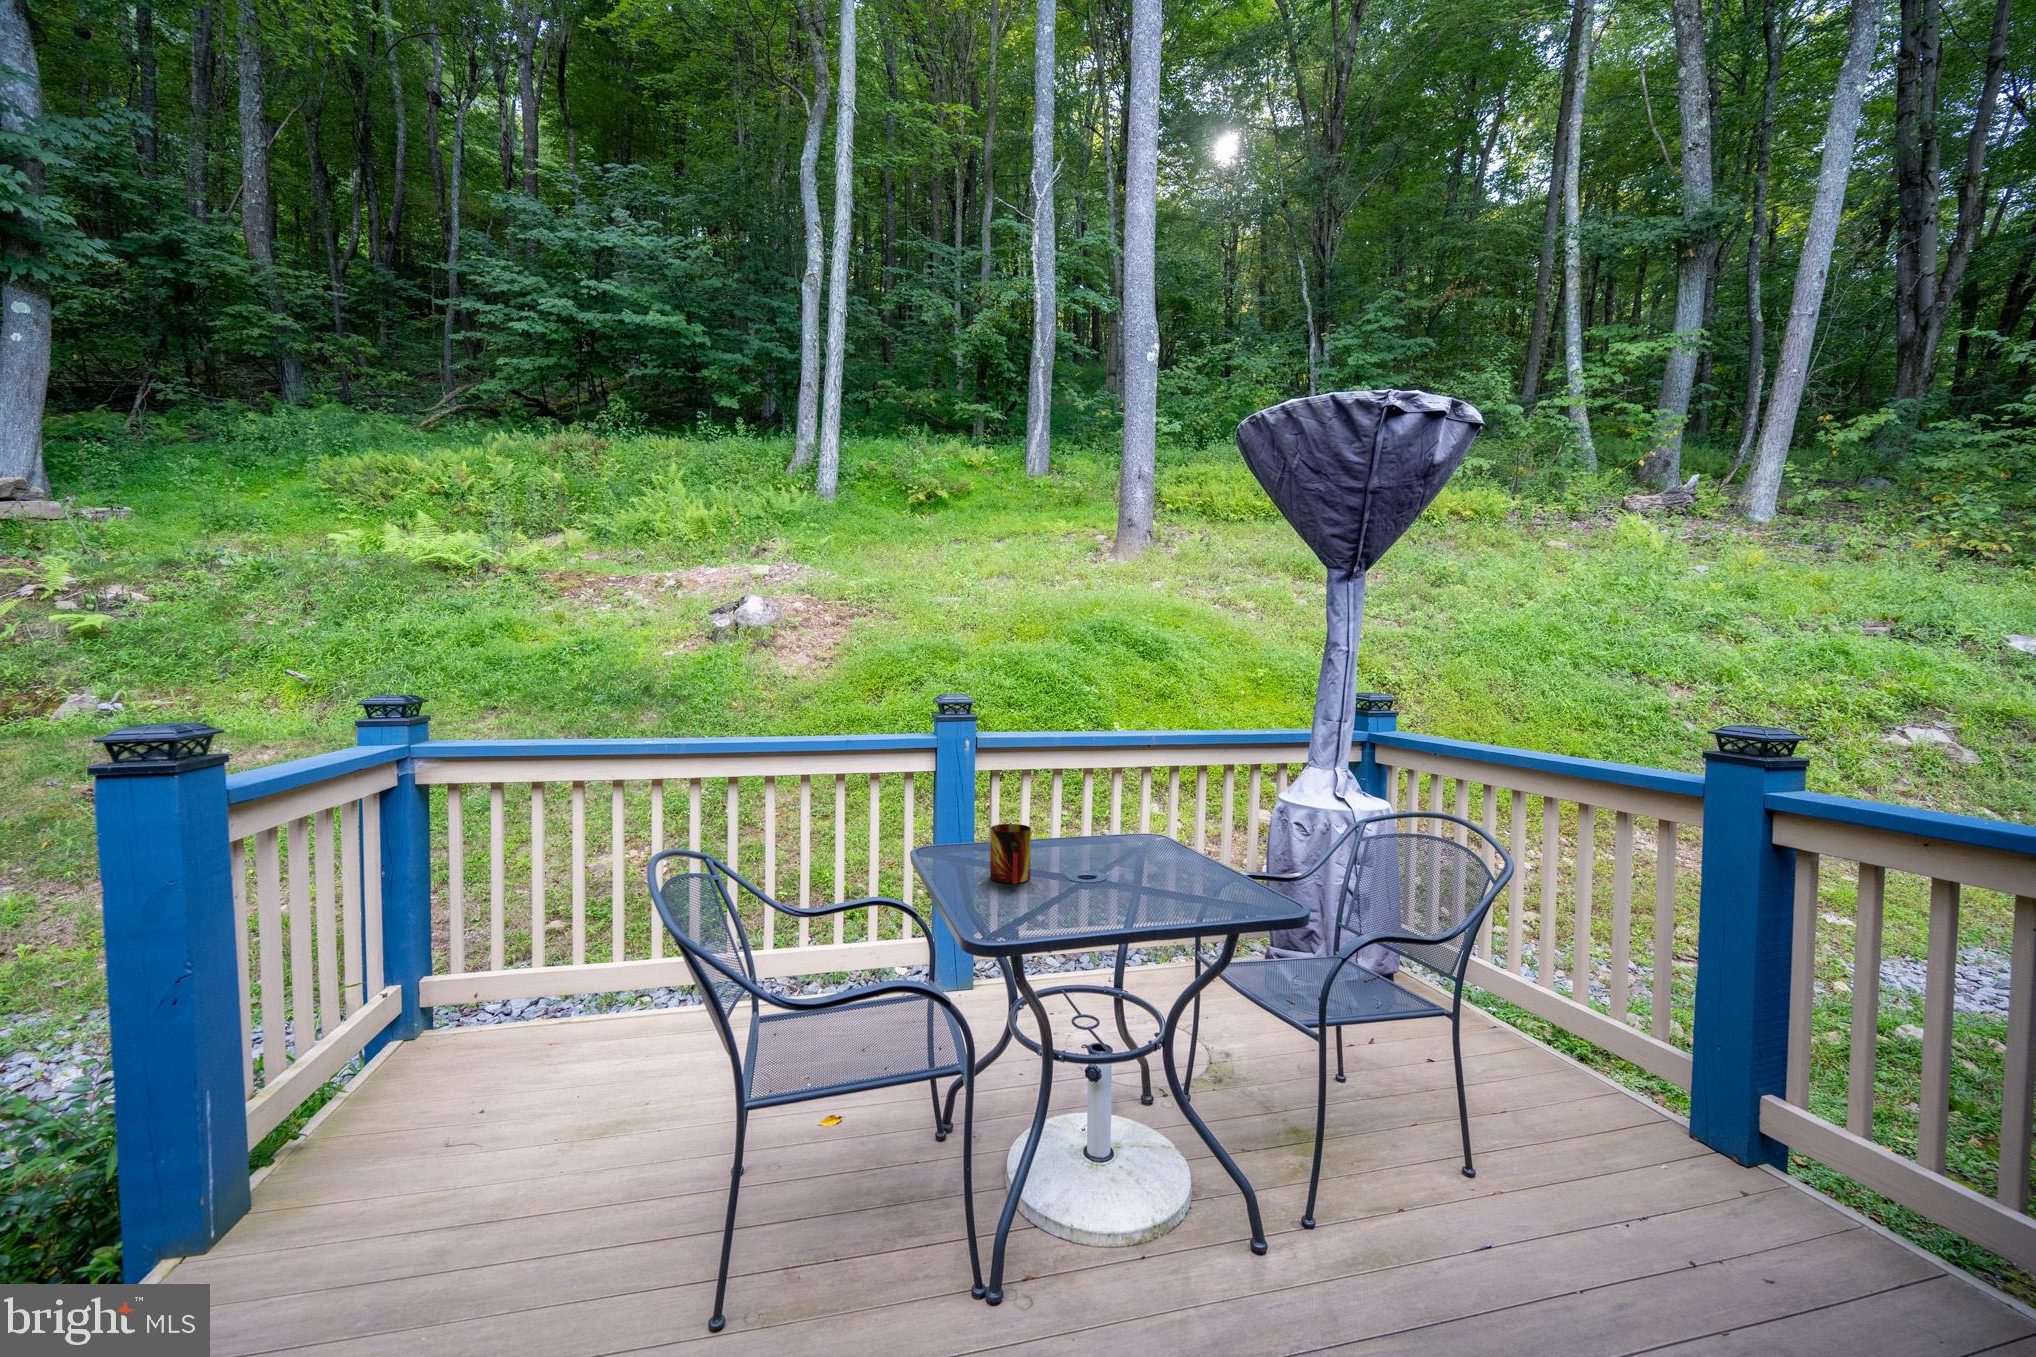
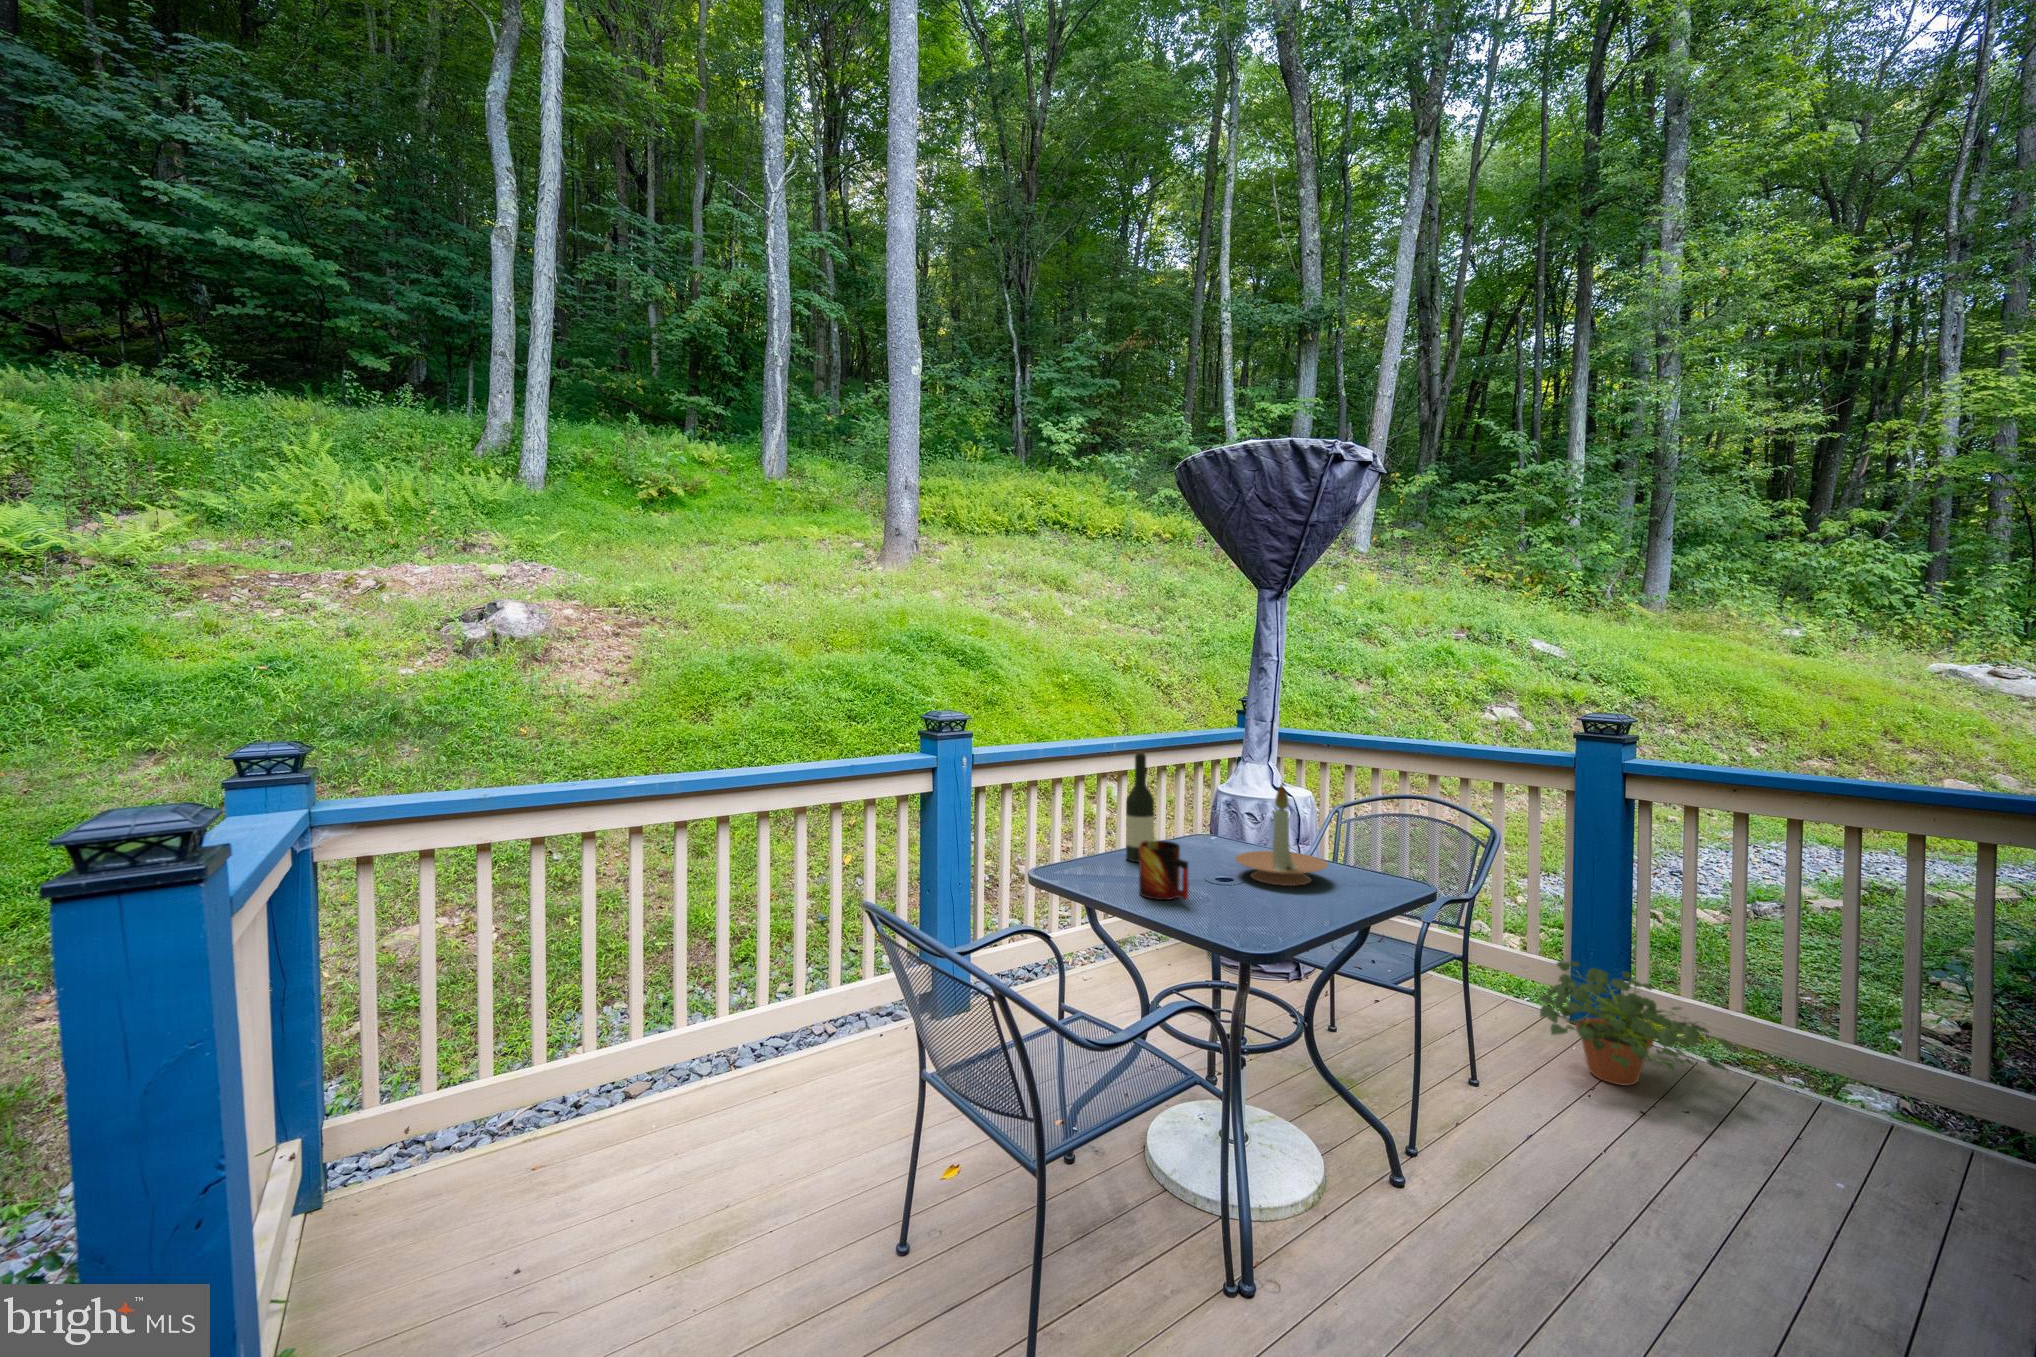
wine bottle: none [1042,738,1073,850] -> present [1126,752,1154,862]
candle holder: none [1119,776,1216,888] -> present [1235,784,1328,886]
potted plant: none [1555,1041,1846,1228] -> present [1539,961,1735,1085]

